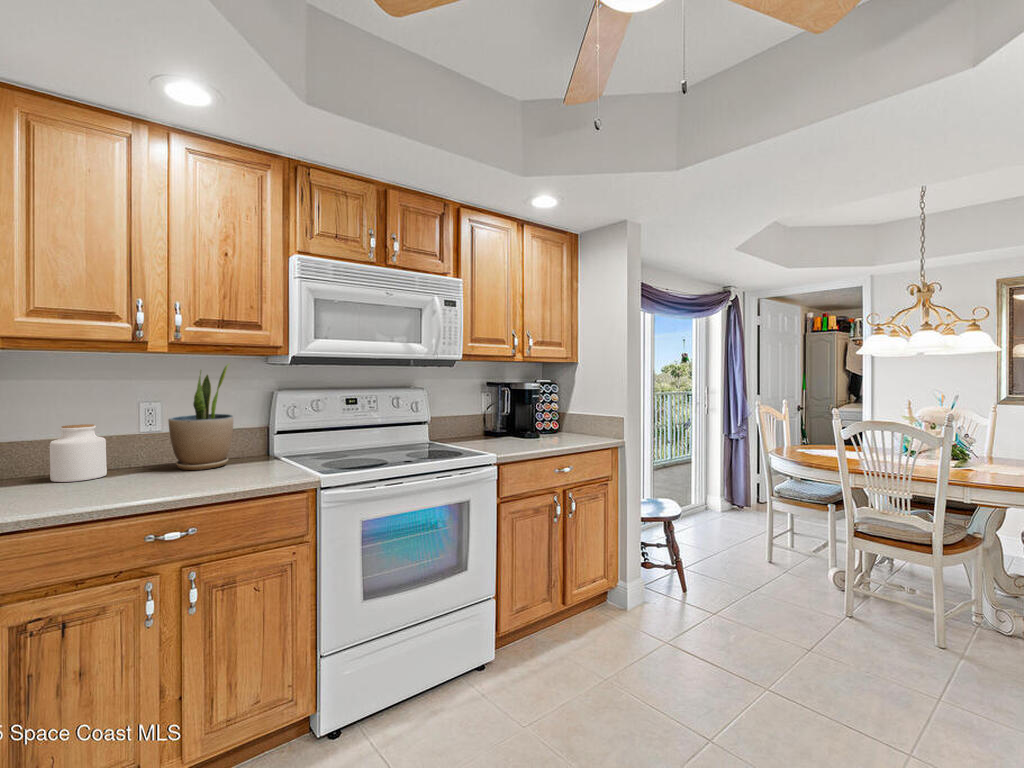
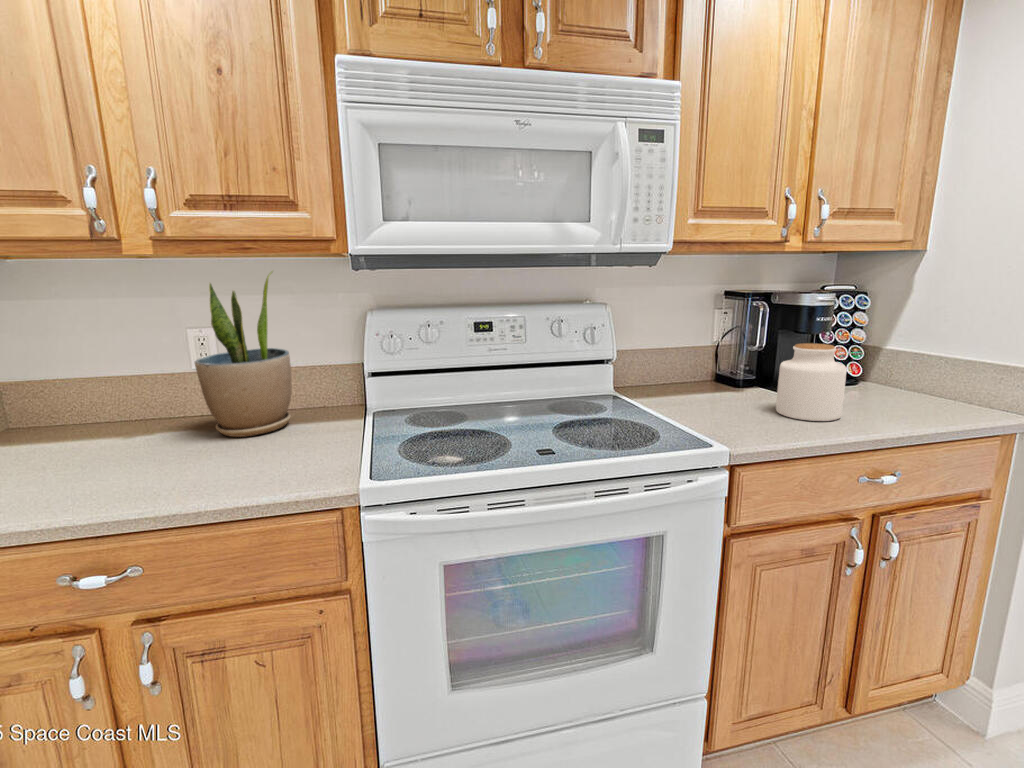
jar: present [50,424,107,482] -> present [776,343,847,421]

